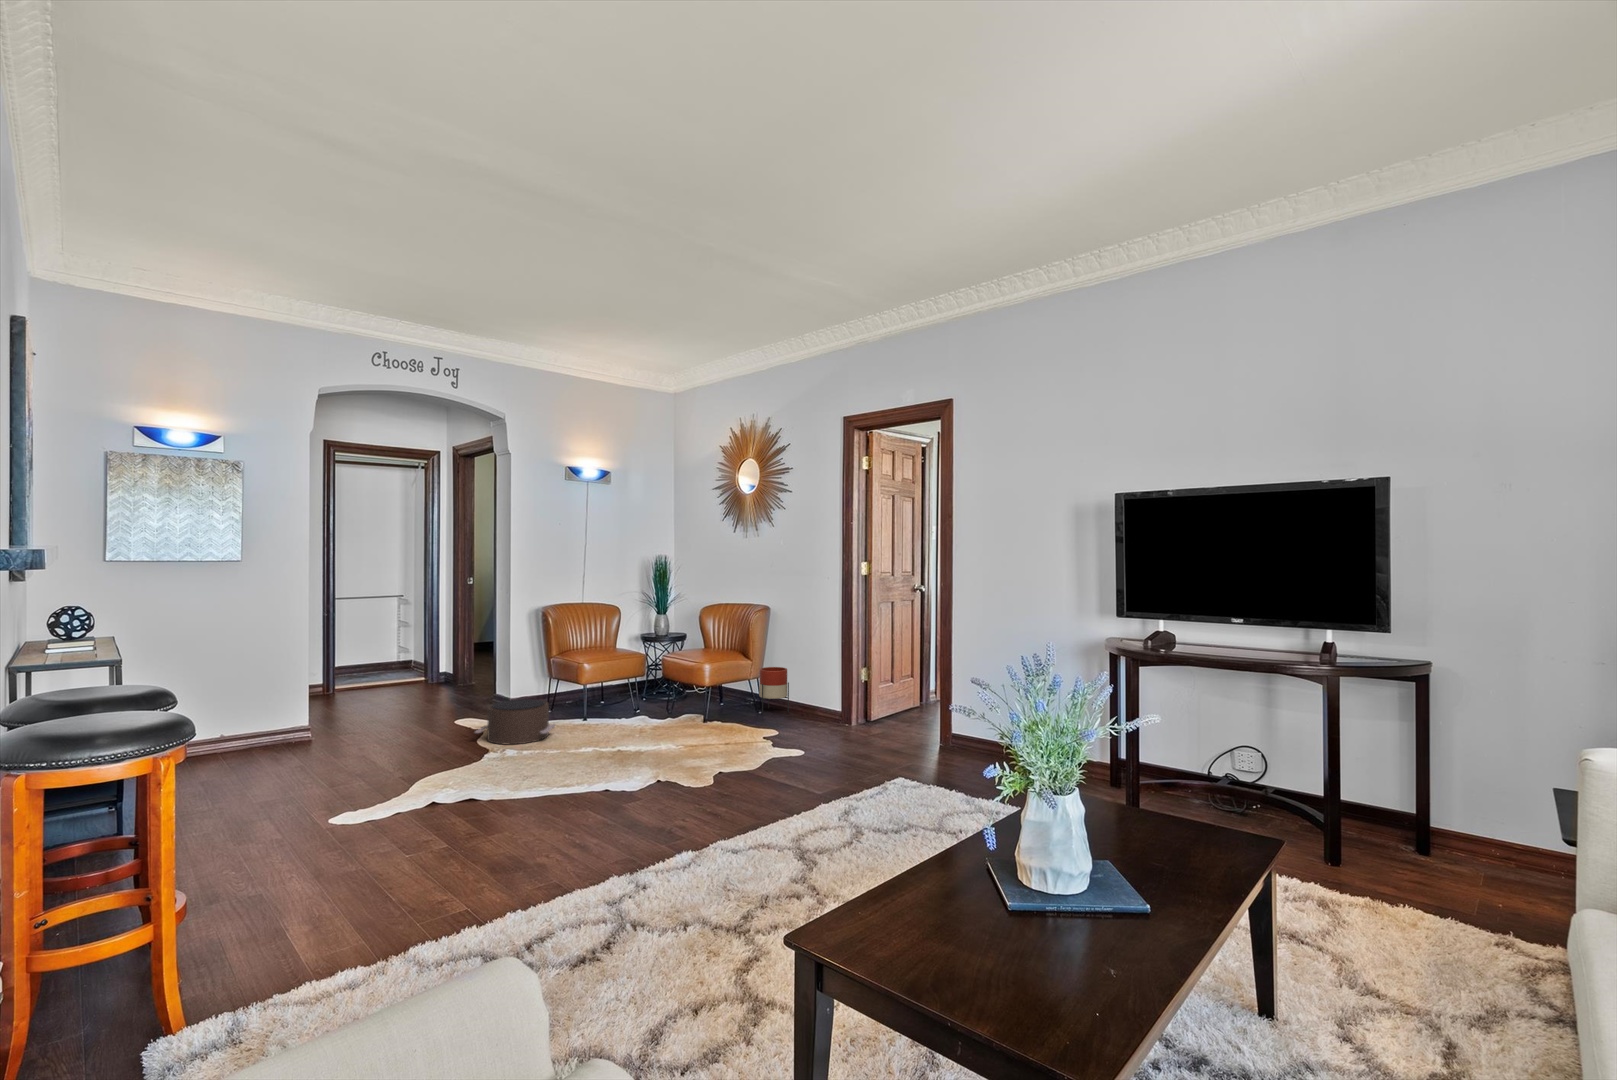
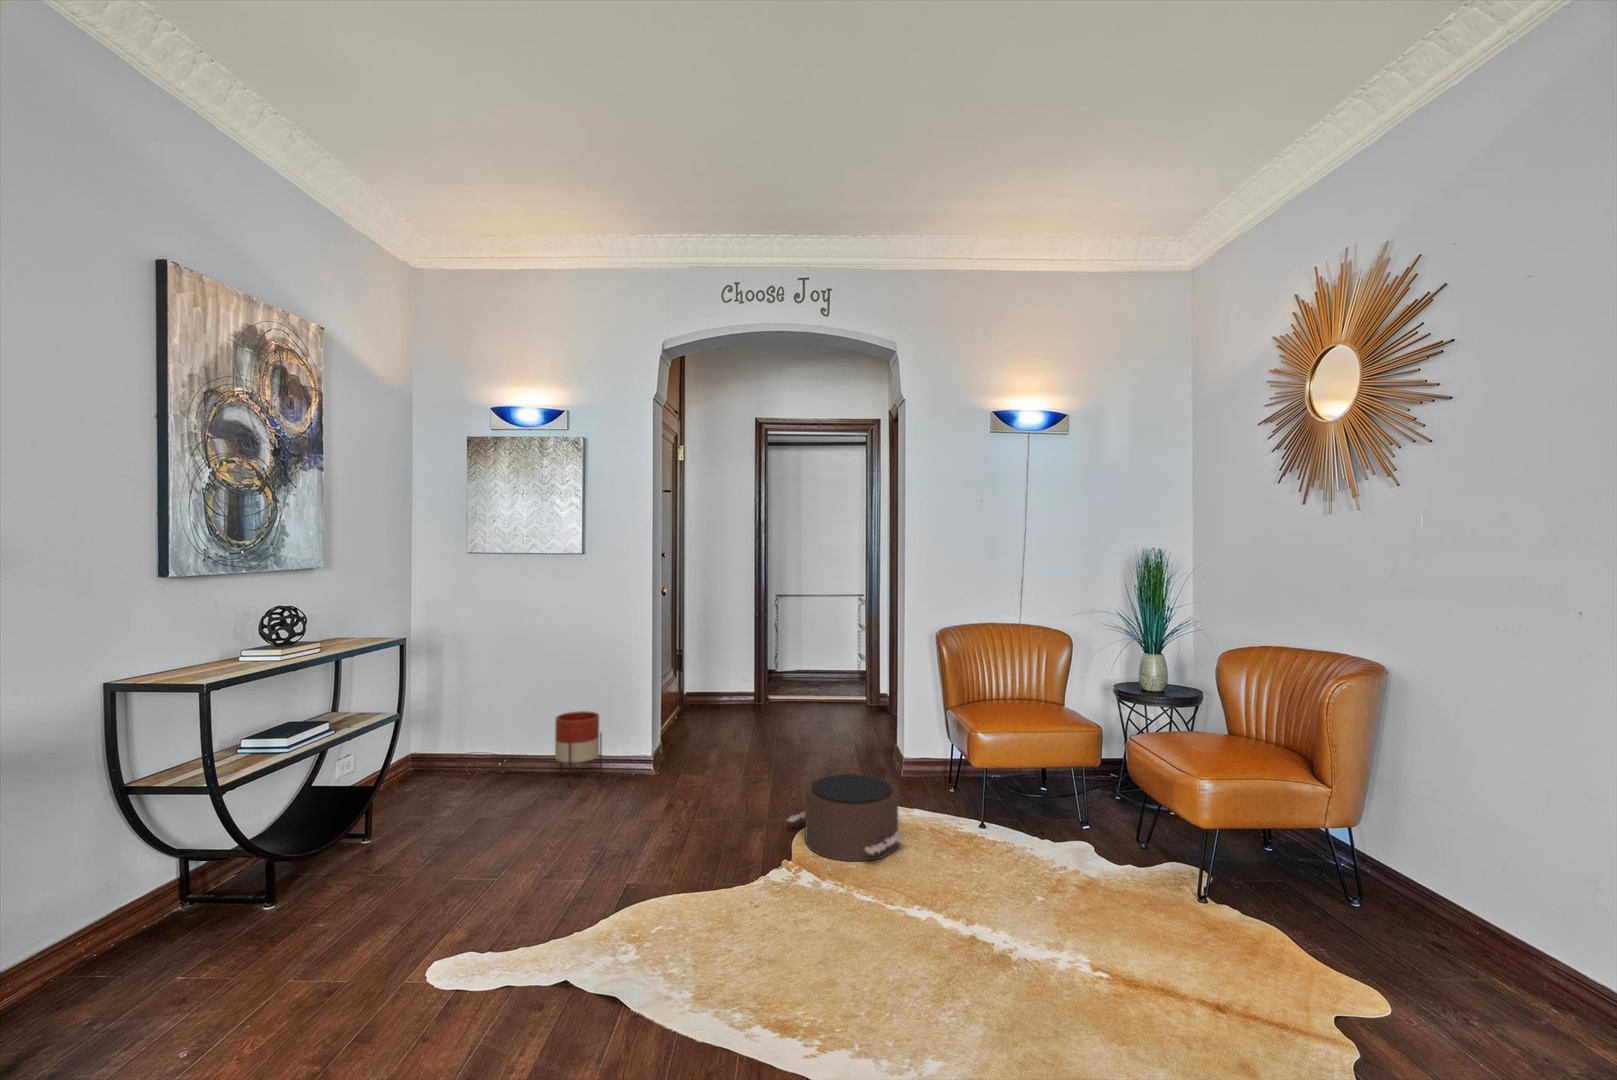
planter: present [759,667,789,714] -> present [555,711,602,786]

